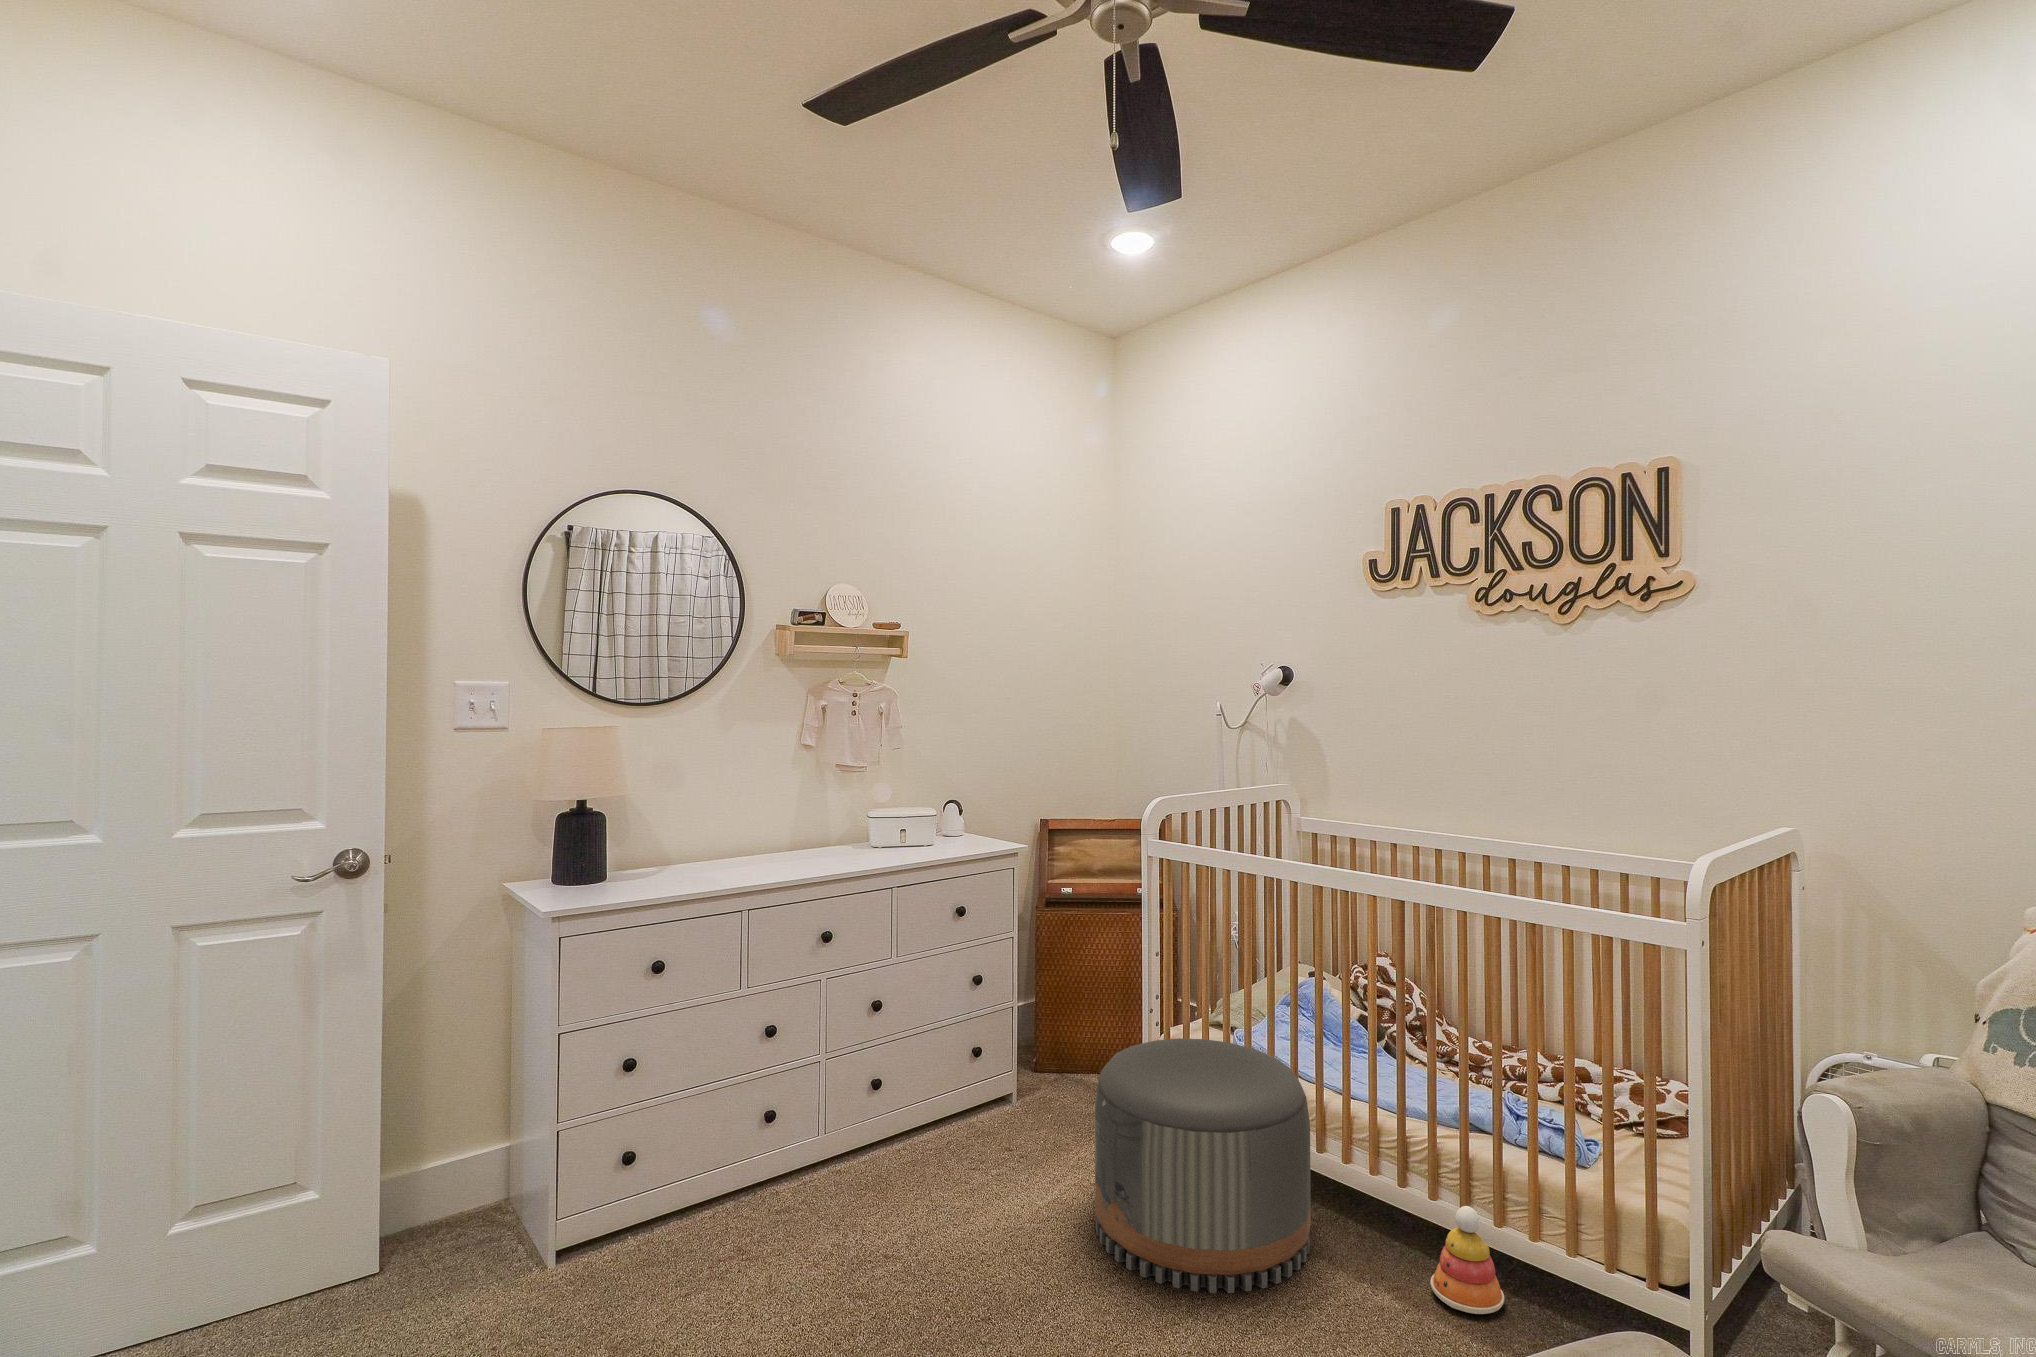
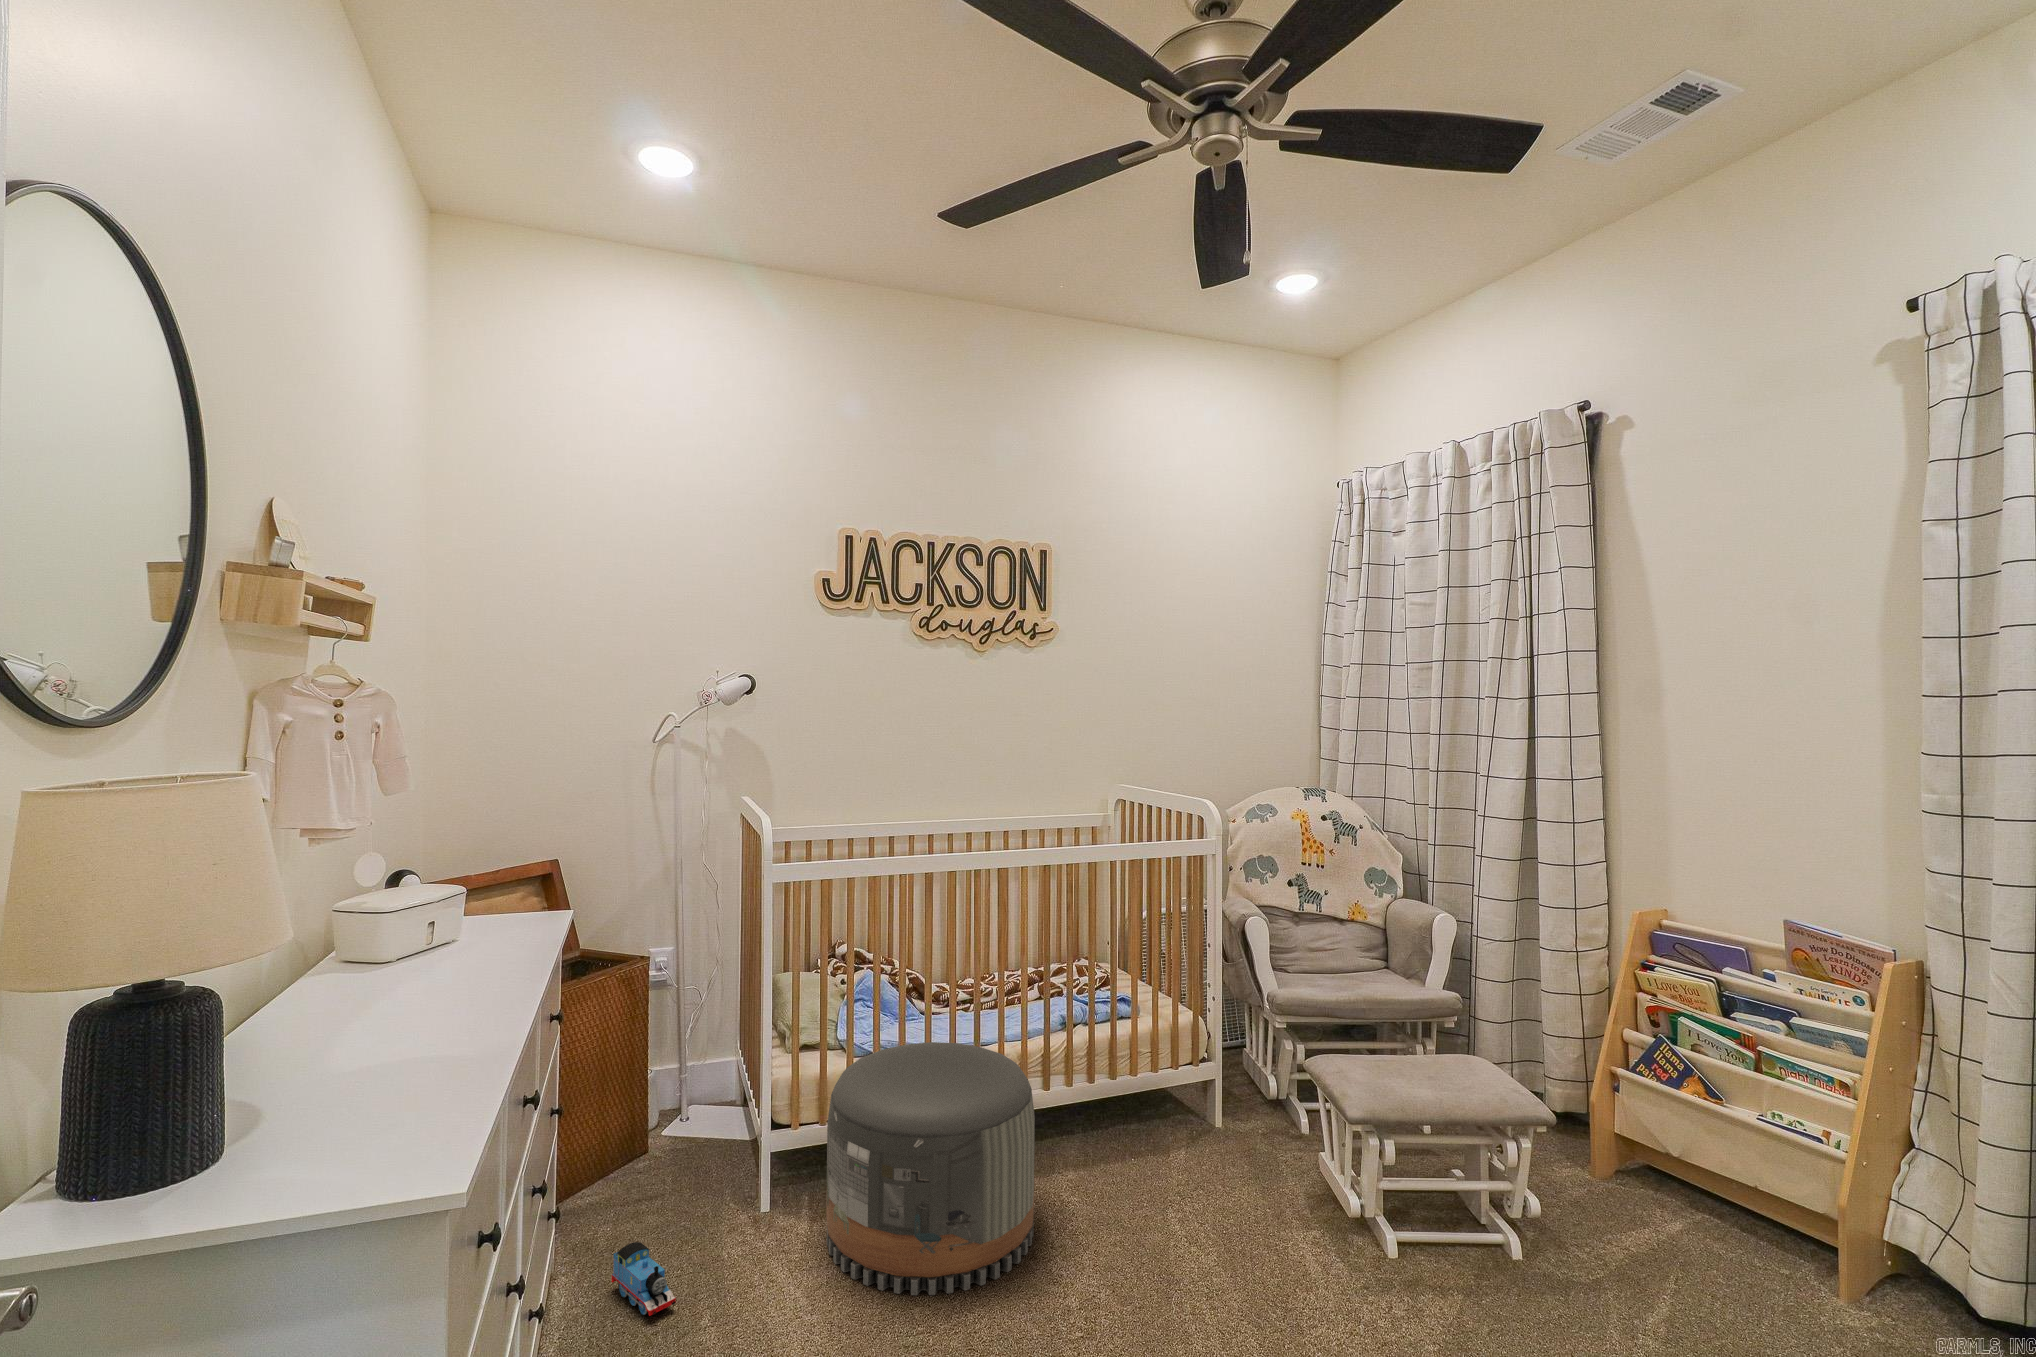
toy train: none [996,1096,1039,1146] -> present [612,1242,676,1316]
stacking toy: present [1430,1206,1504,1314] -> none [1060,1082,1110,1159]

